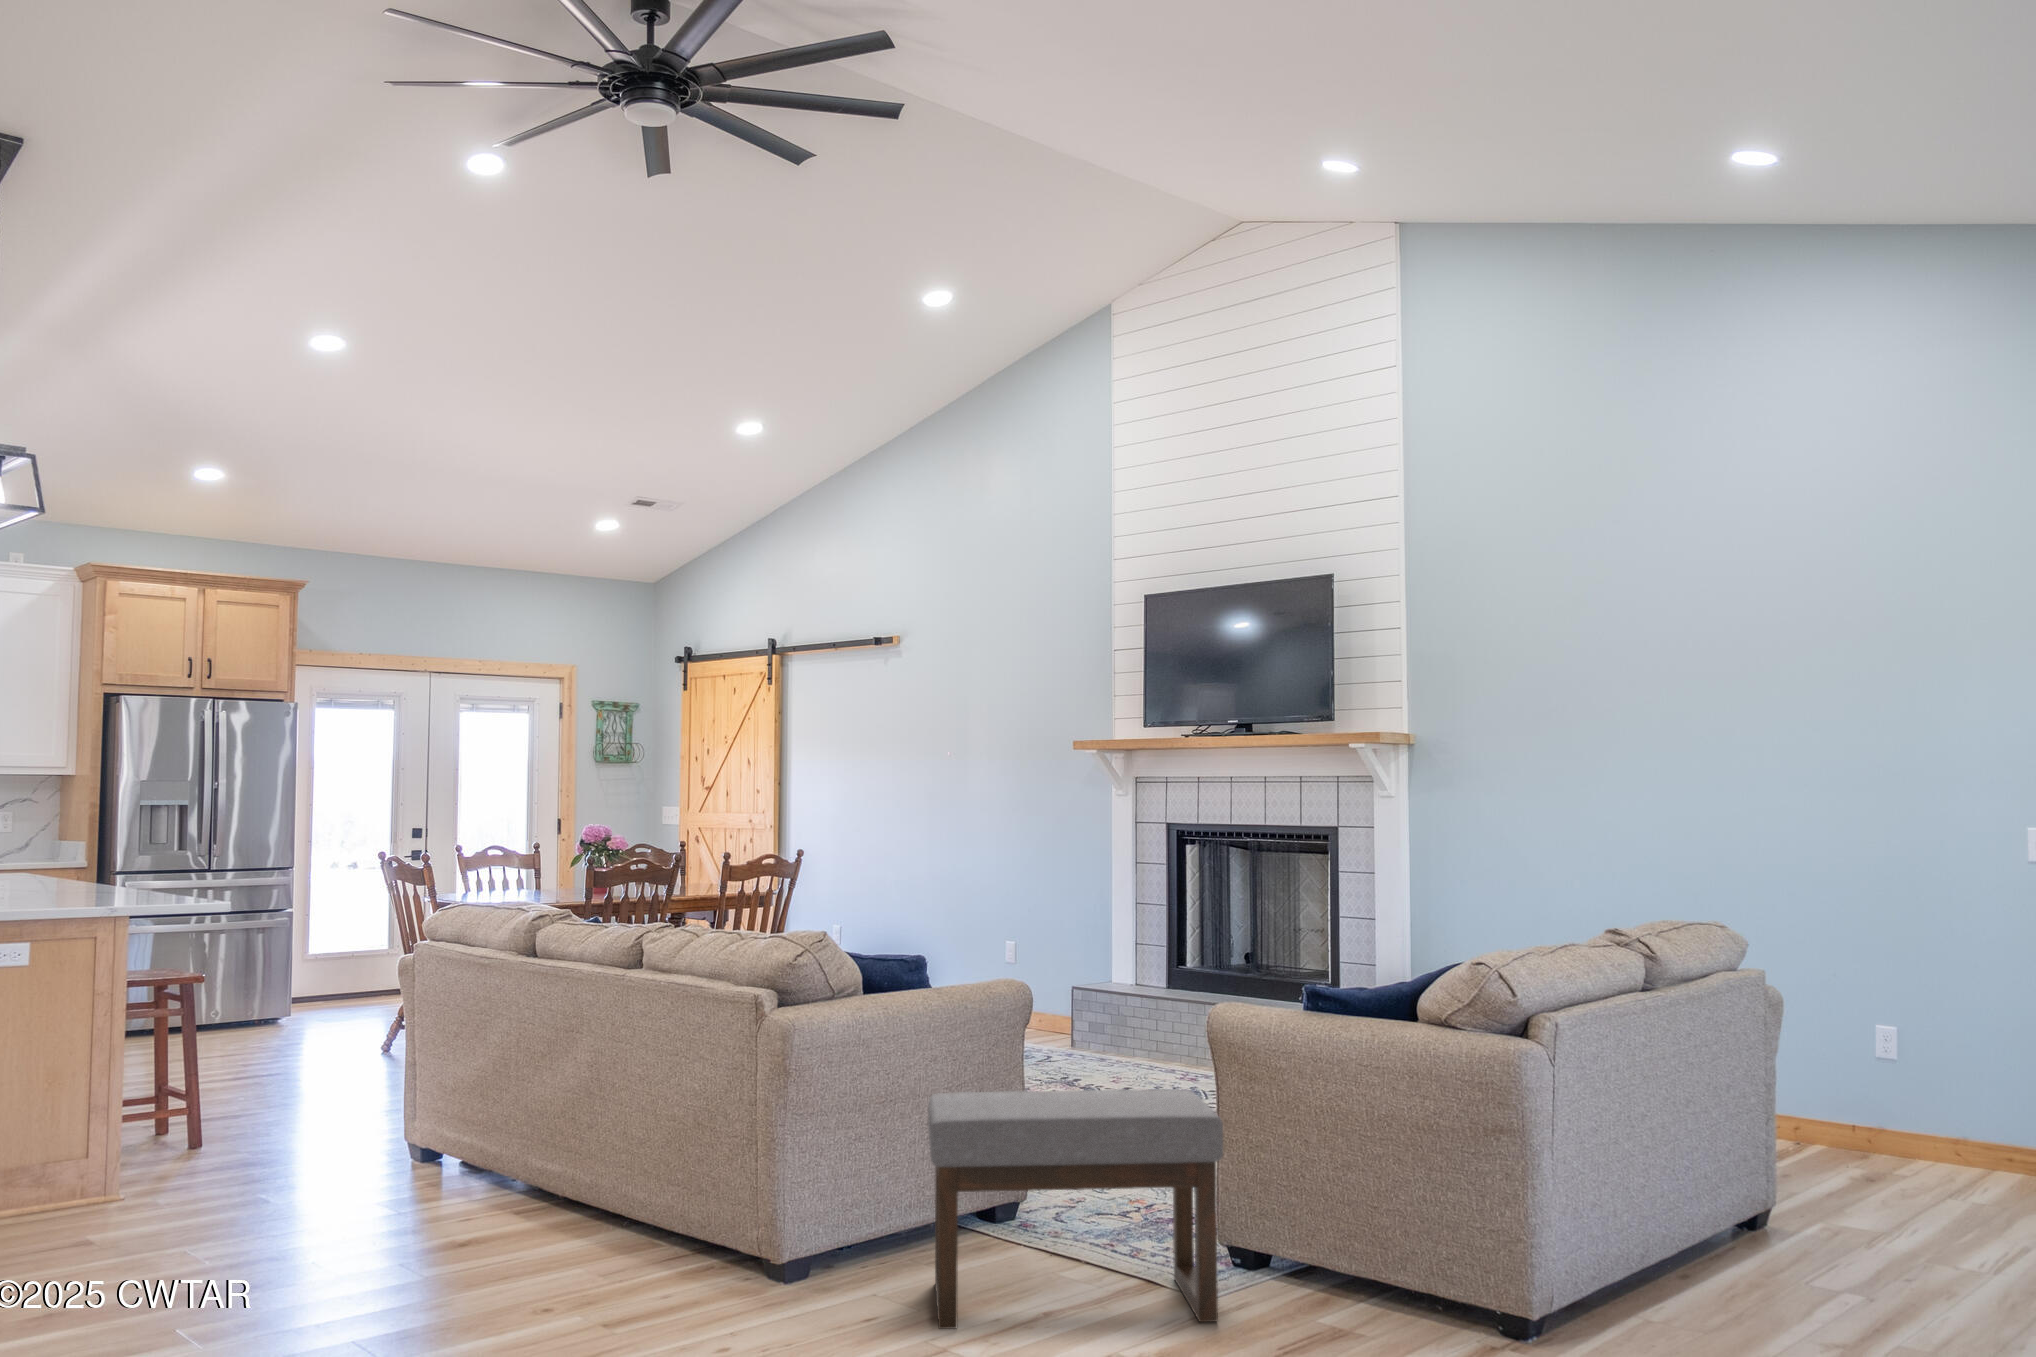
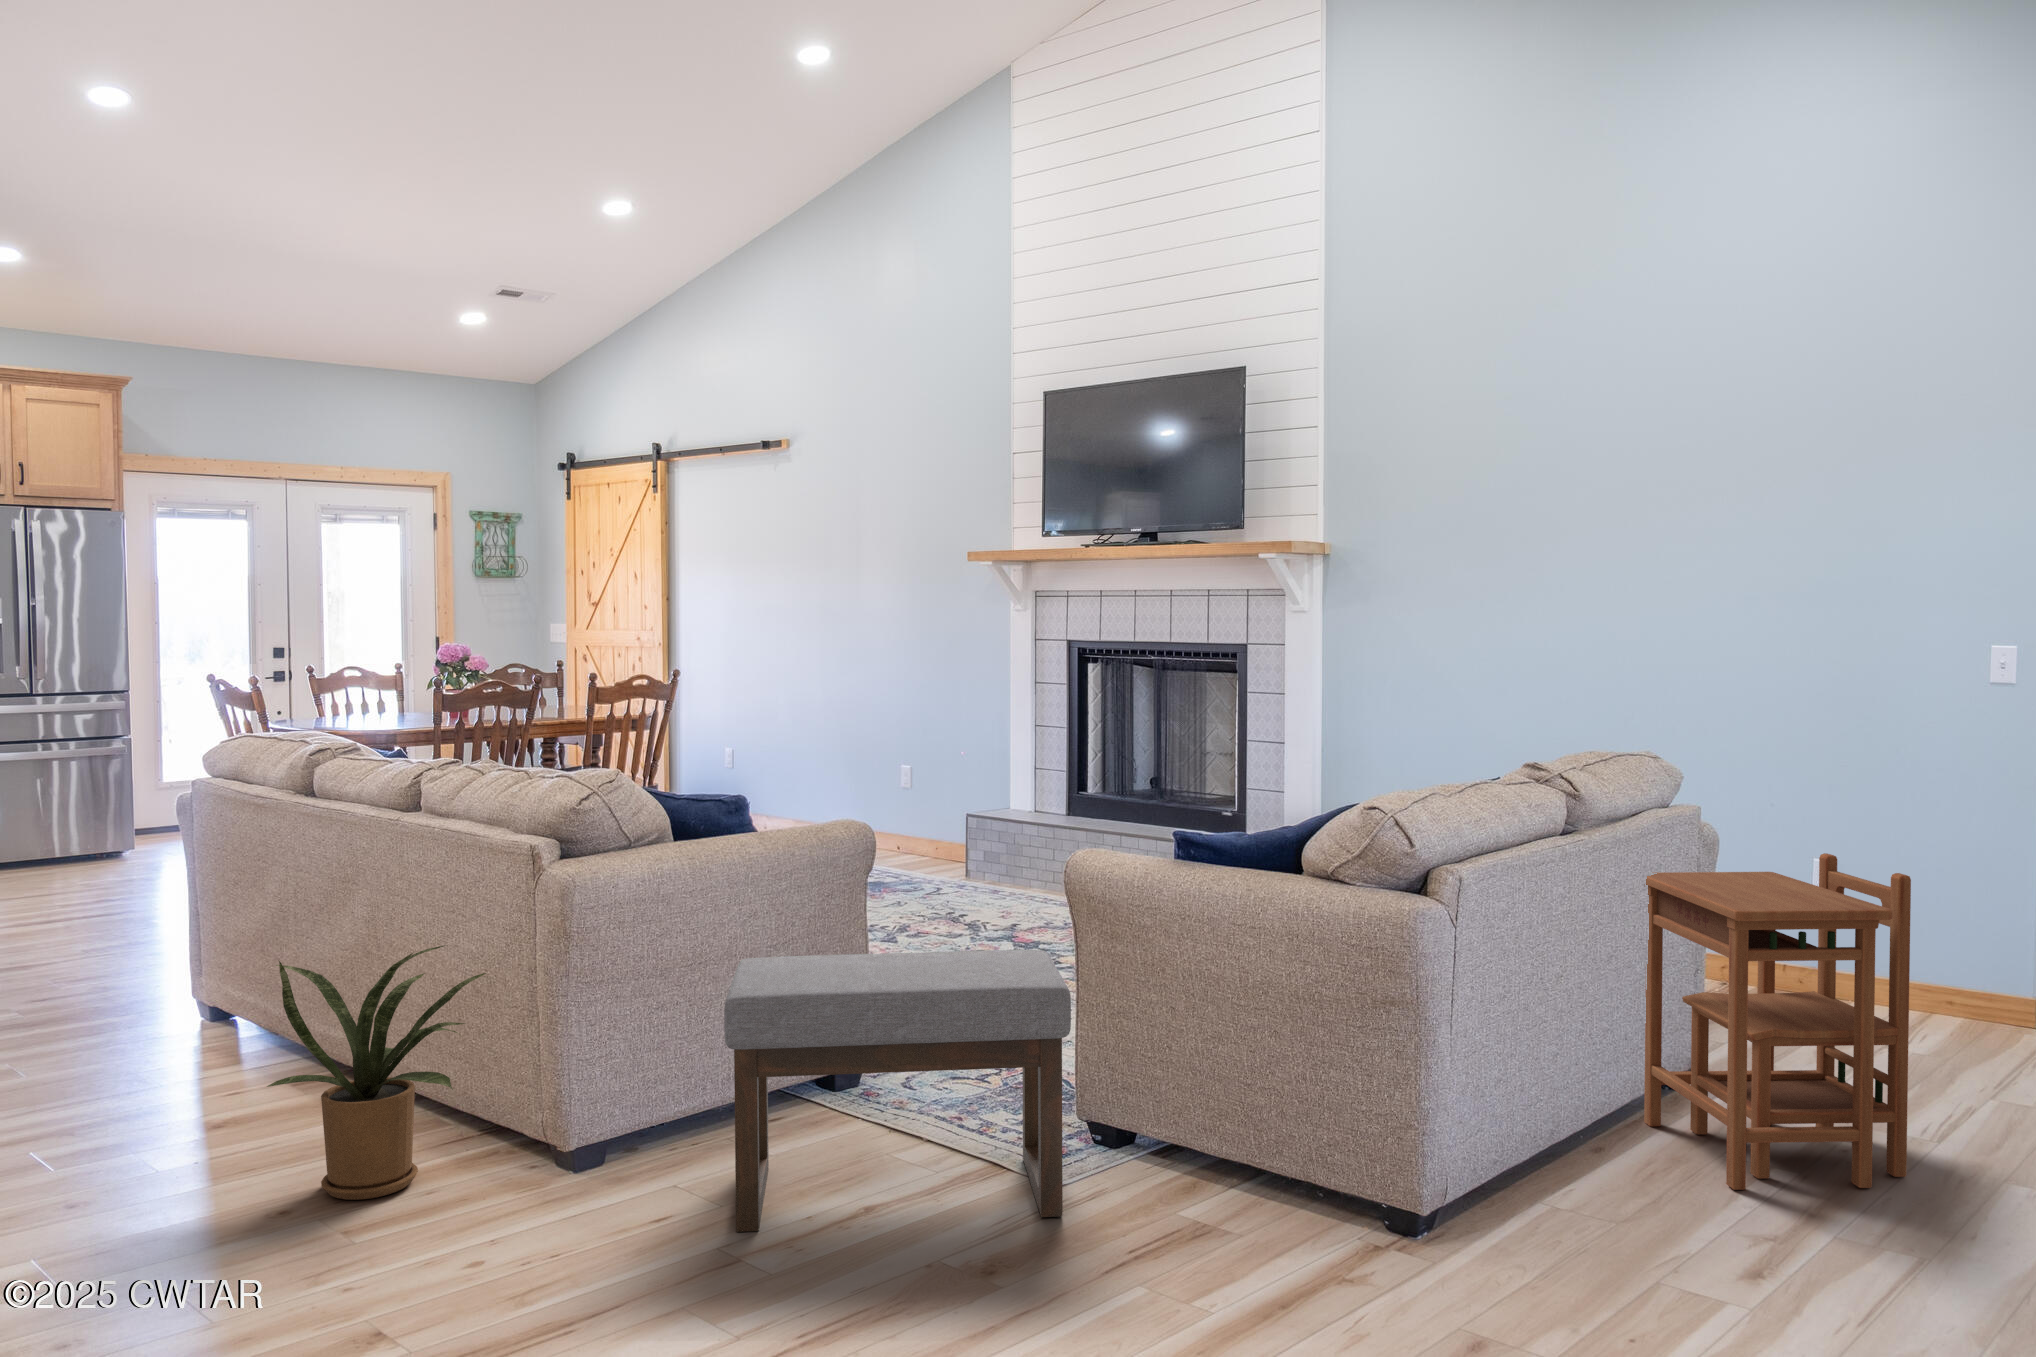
side table: none [1712,1012,1970,1312] -> present [1644,853,1911,1190]
house plant: none [528,1077,718,1300] -> present [267,945,486,1200]

